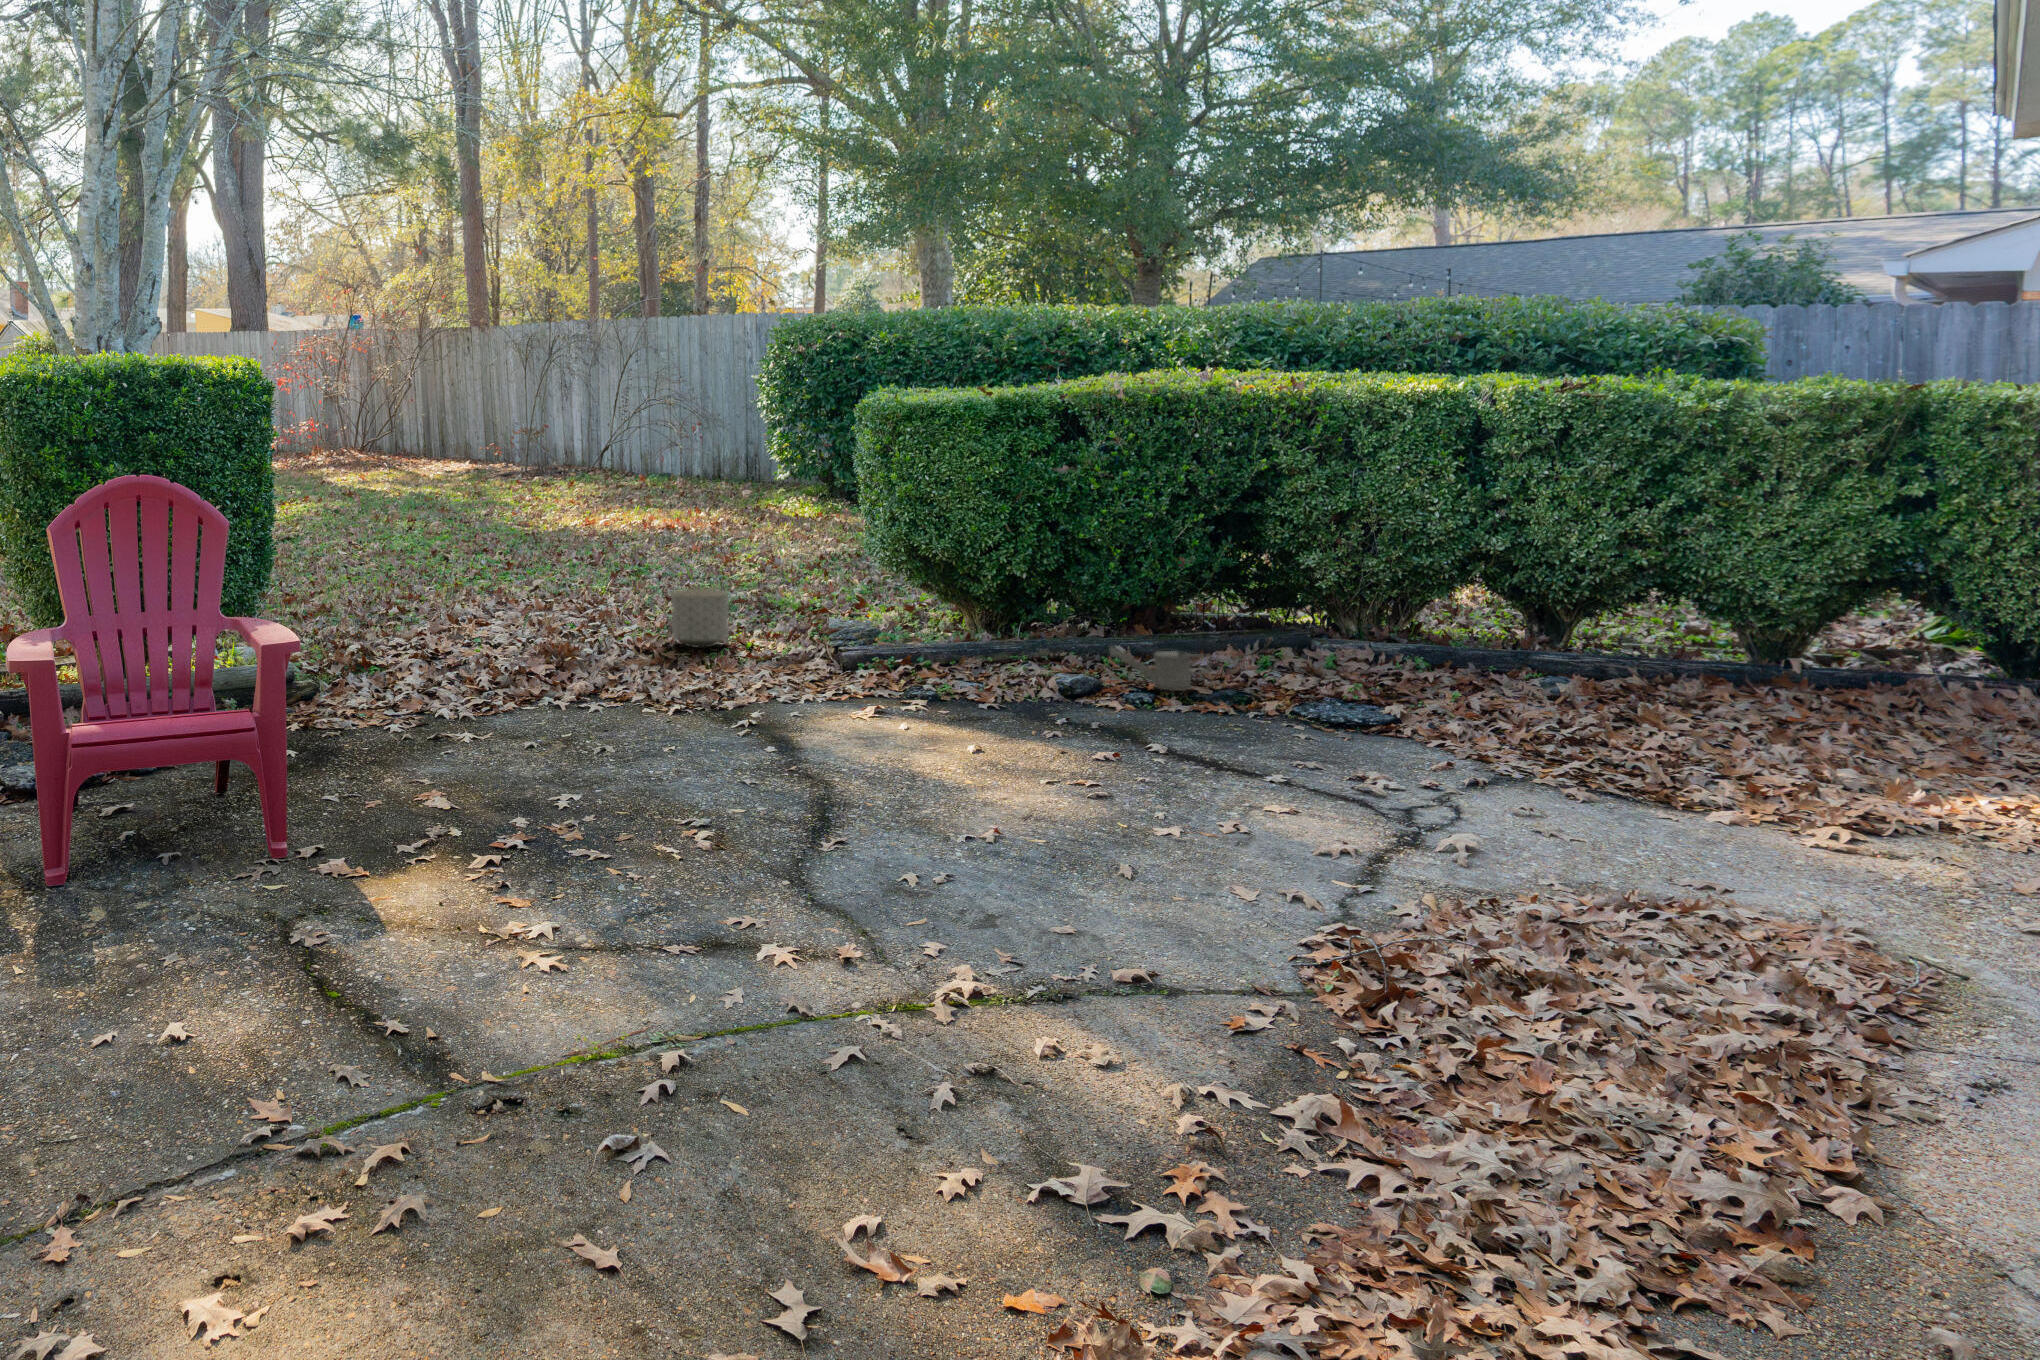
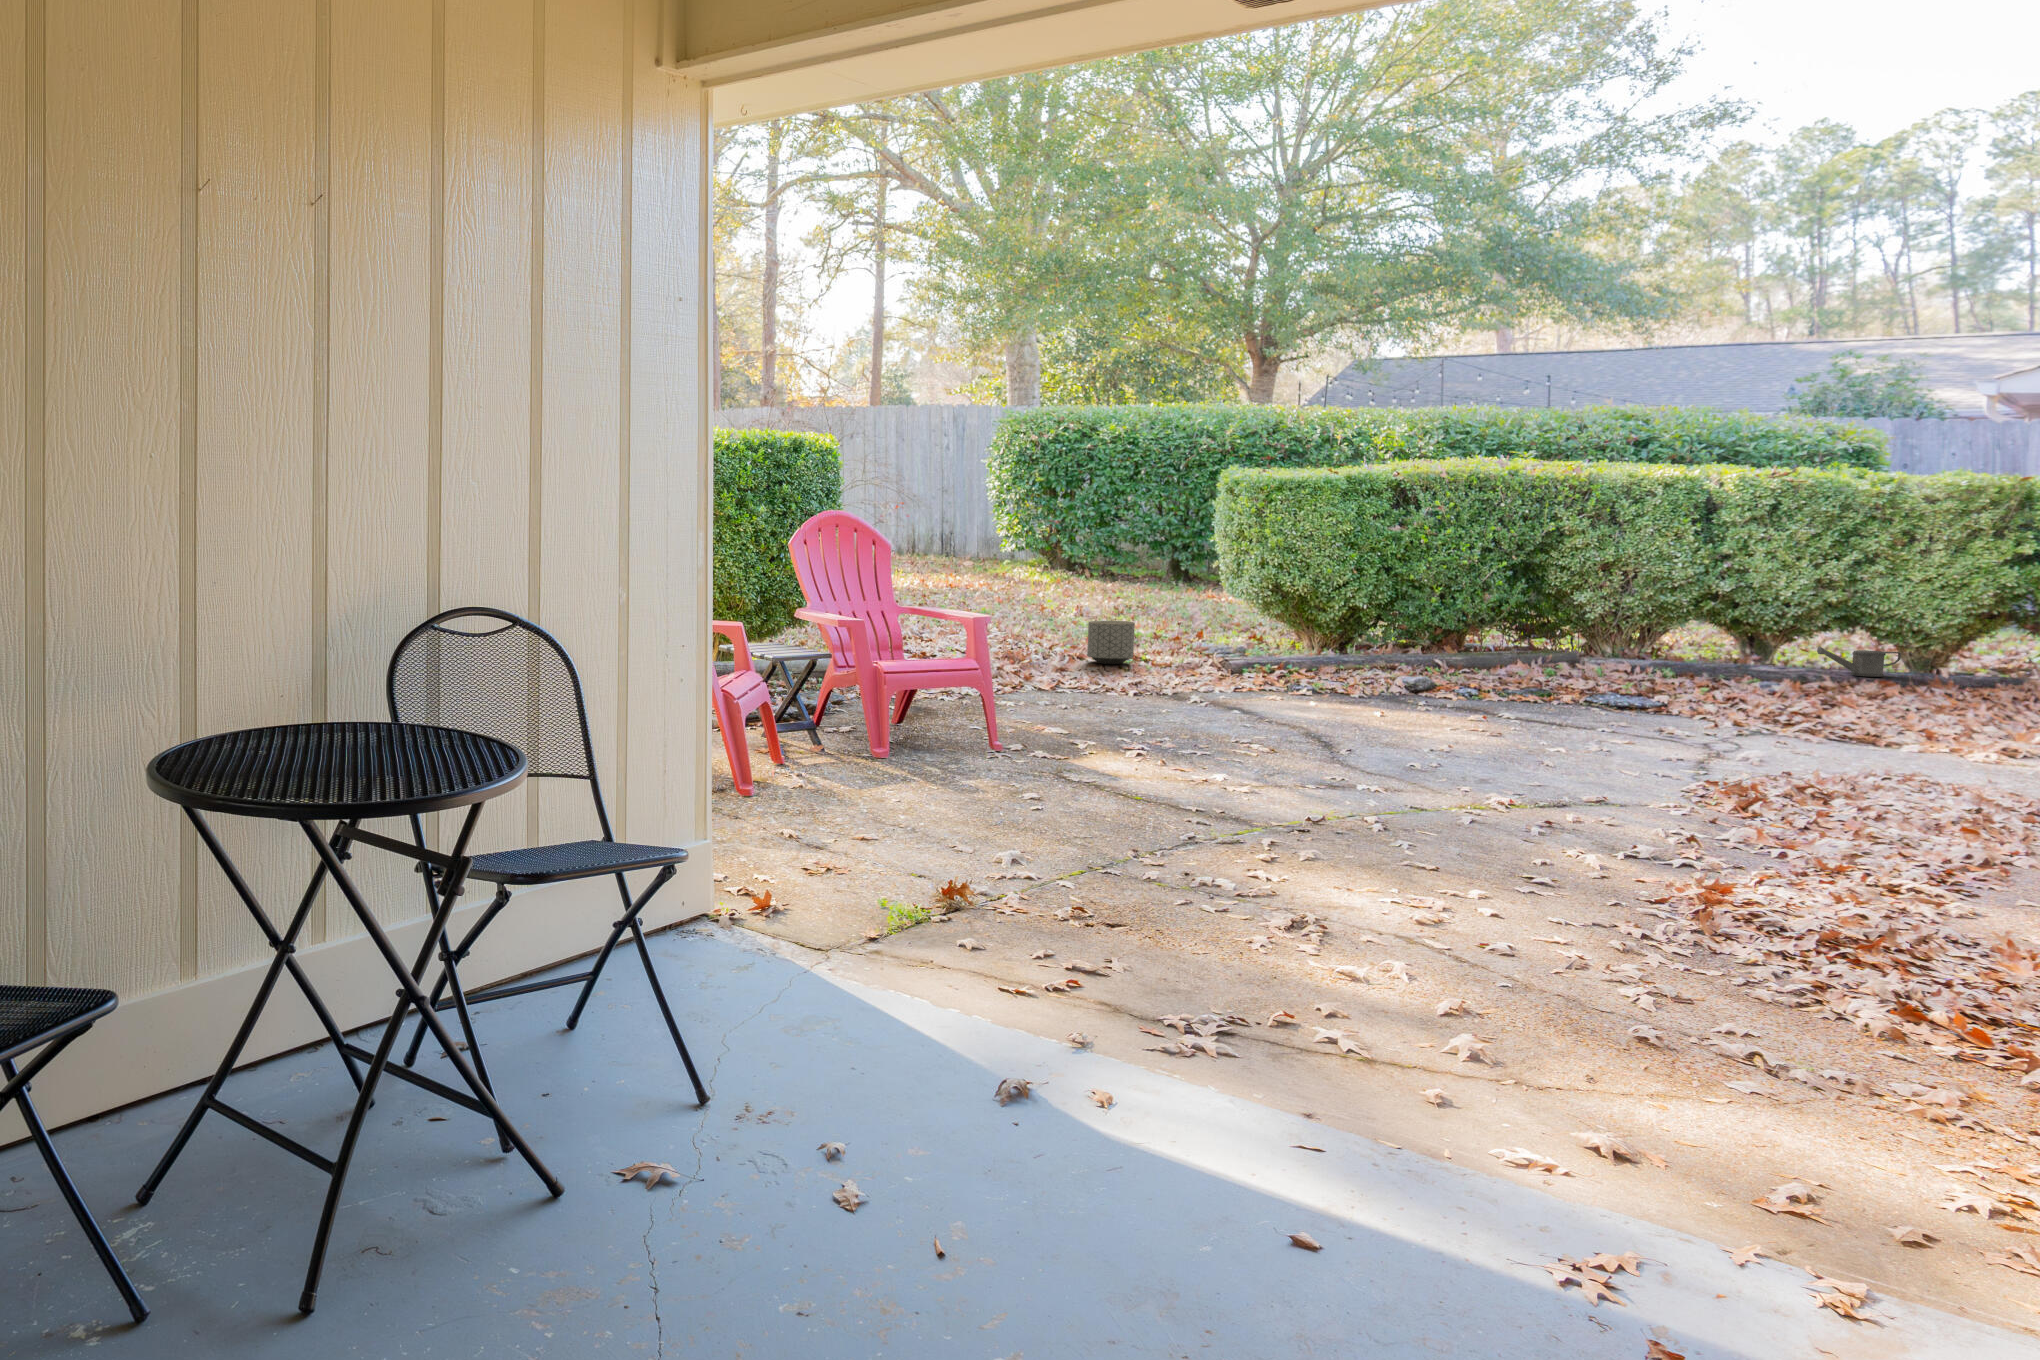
watering can: present [1110,647,1210,691] -> present [1817,646,1901,677]

